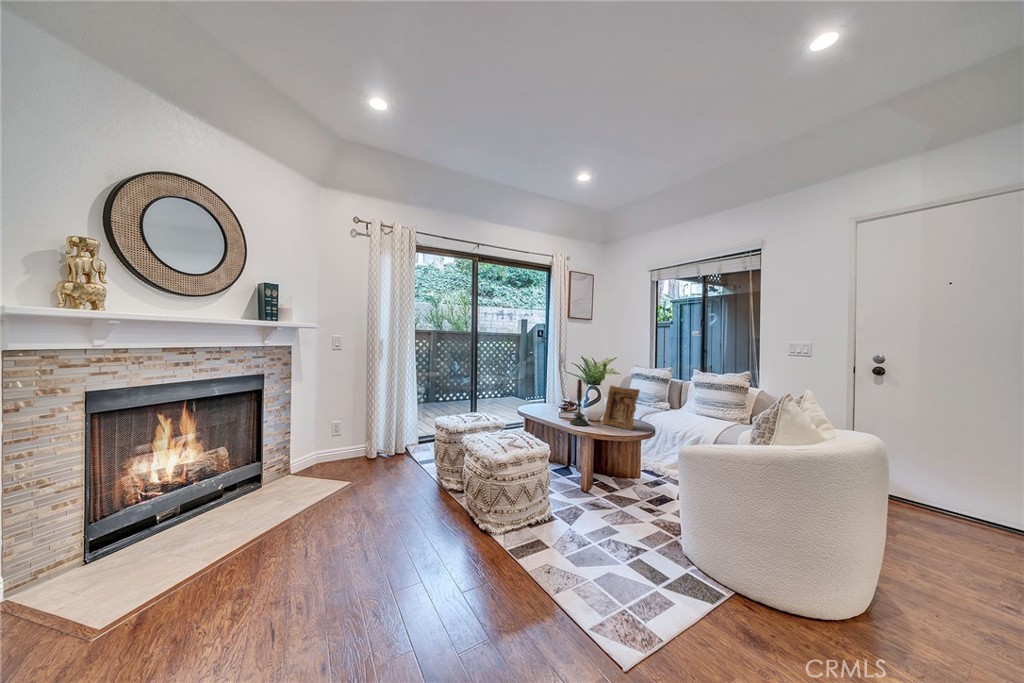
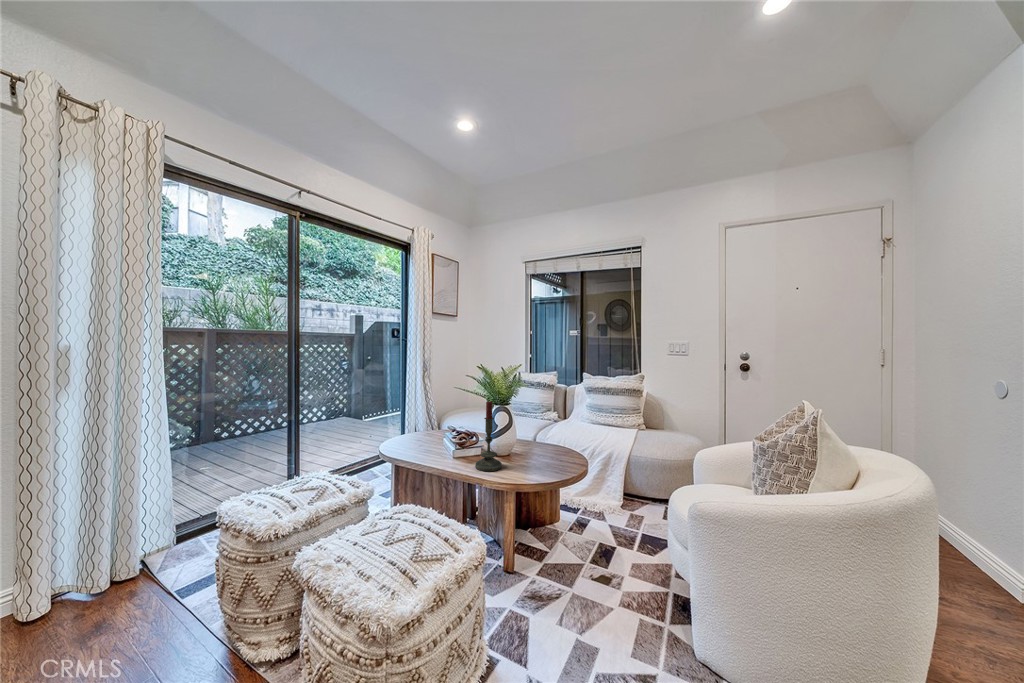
picture frame: present [602,385,640,430] -> none [518,405,566,466]

